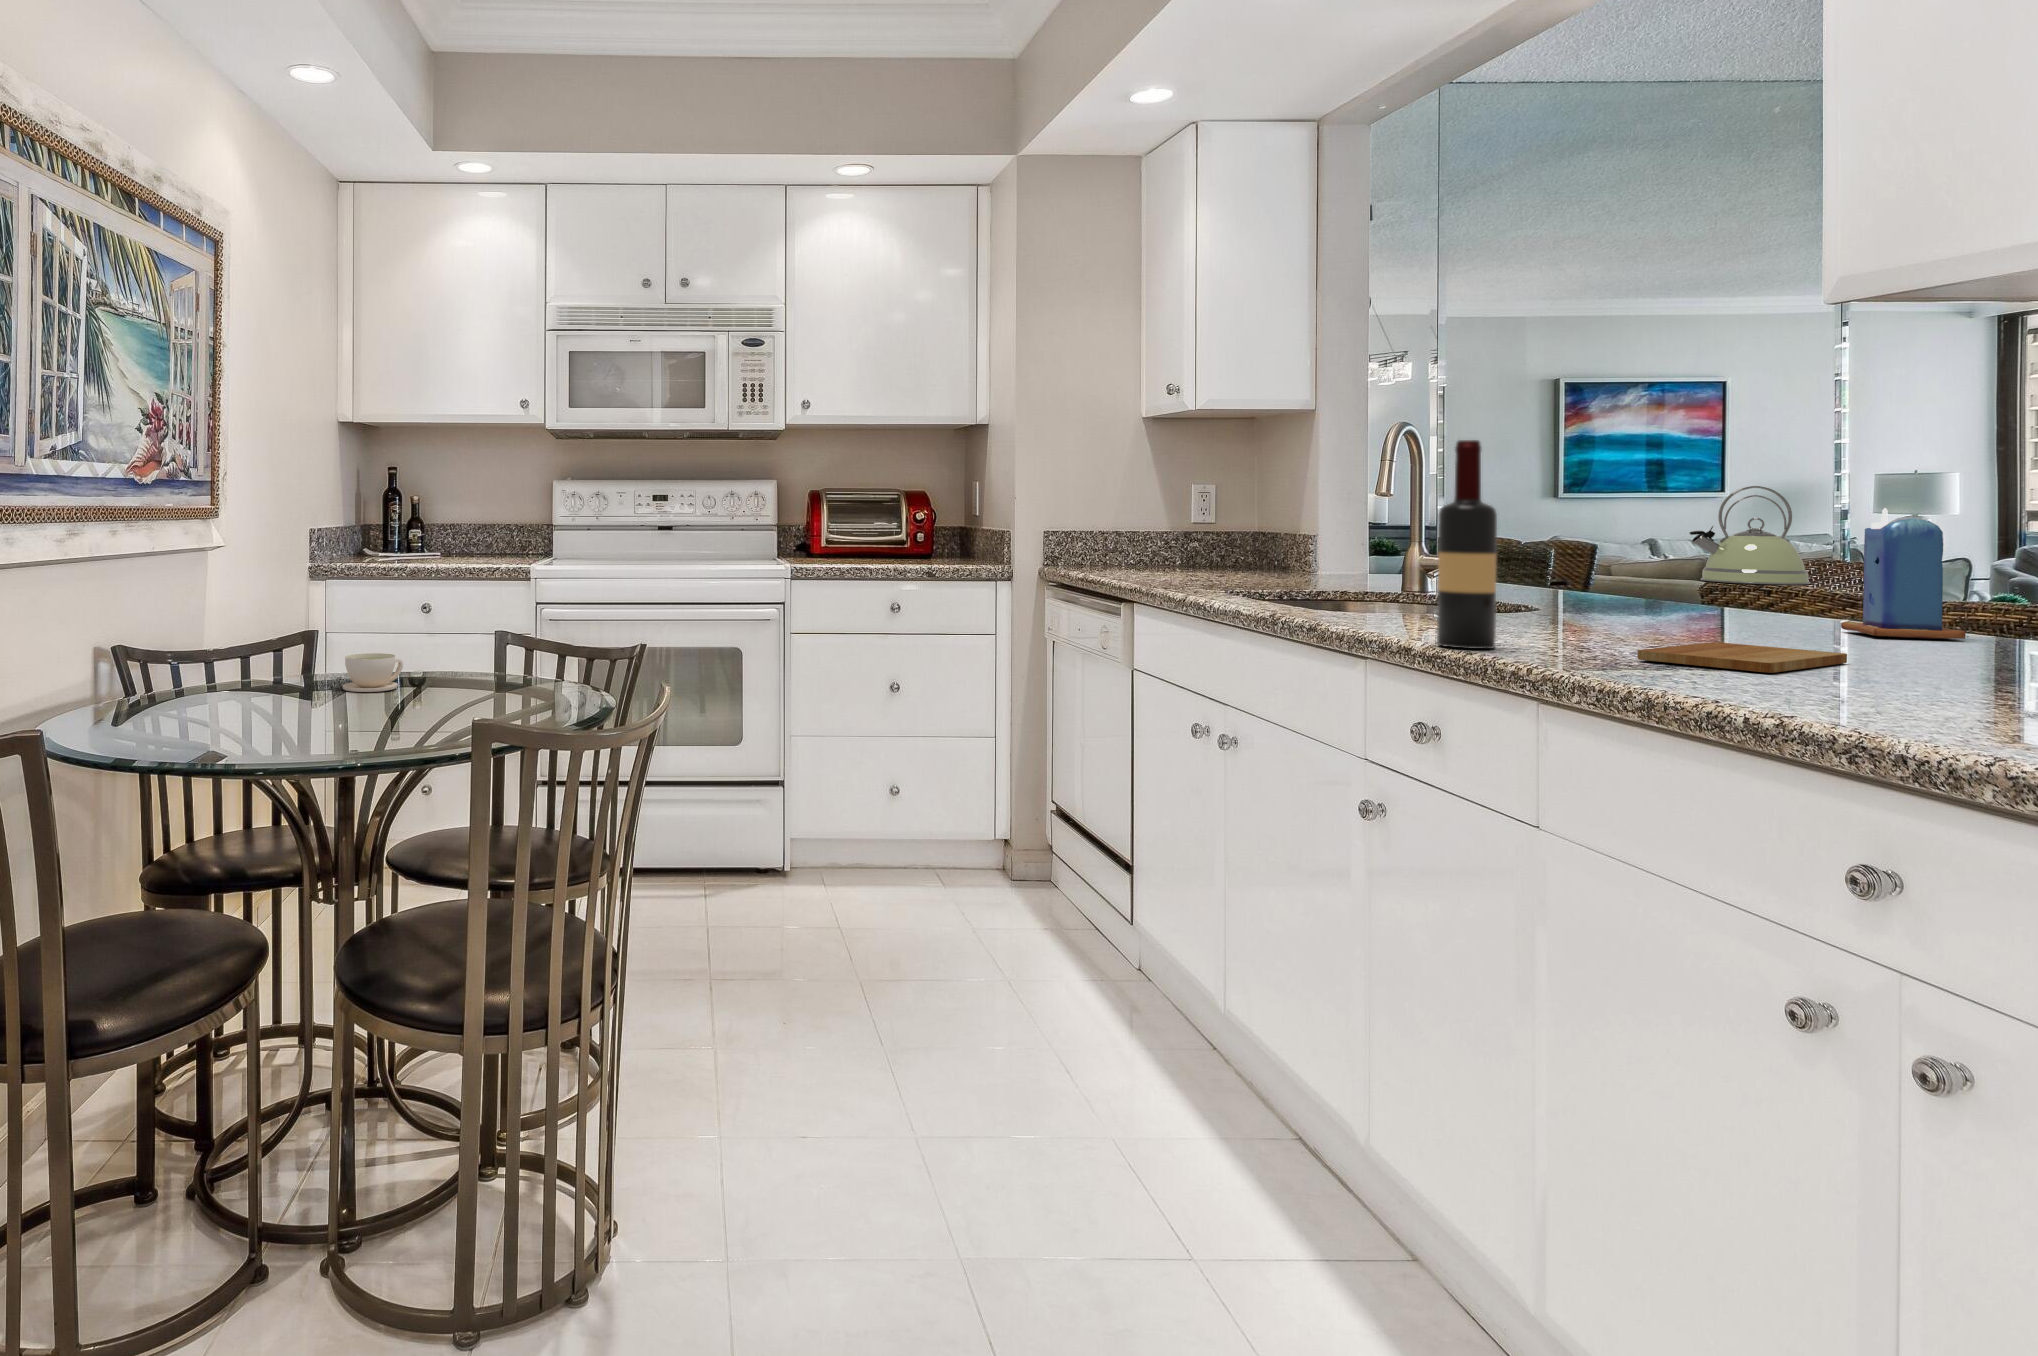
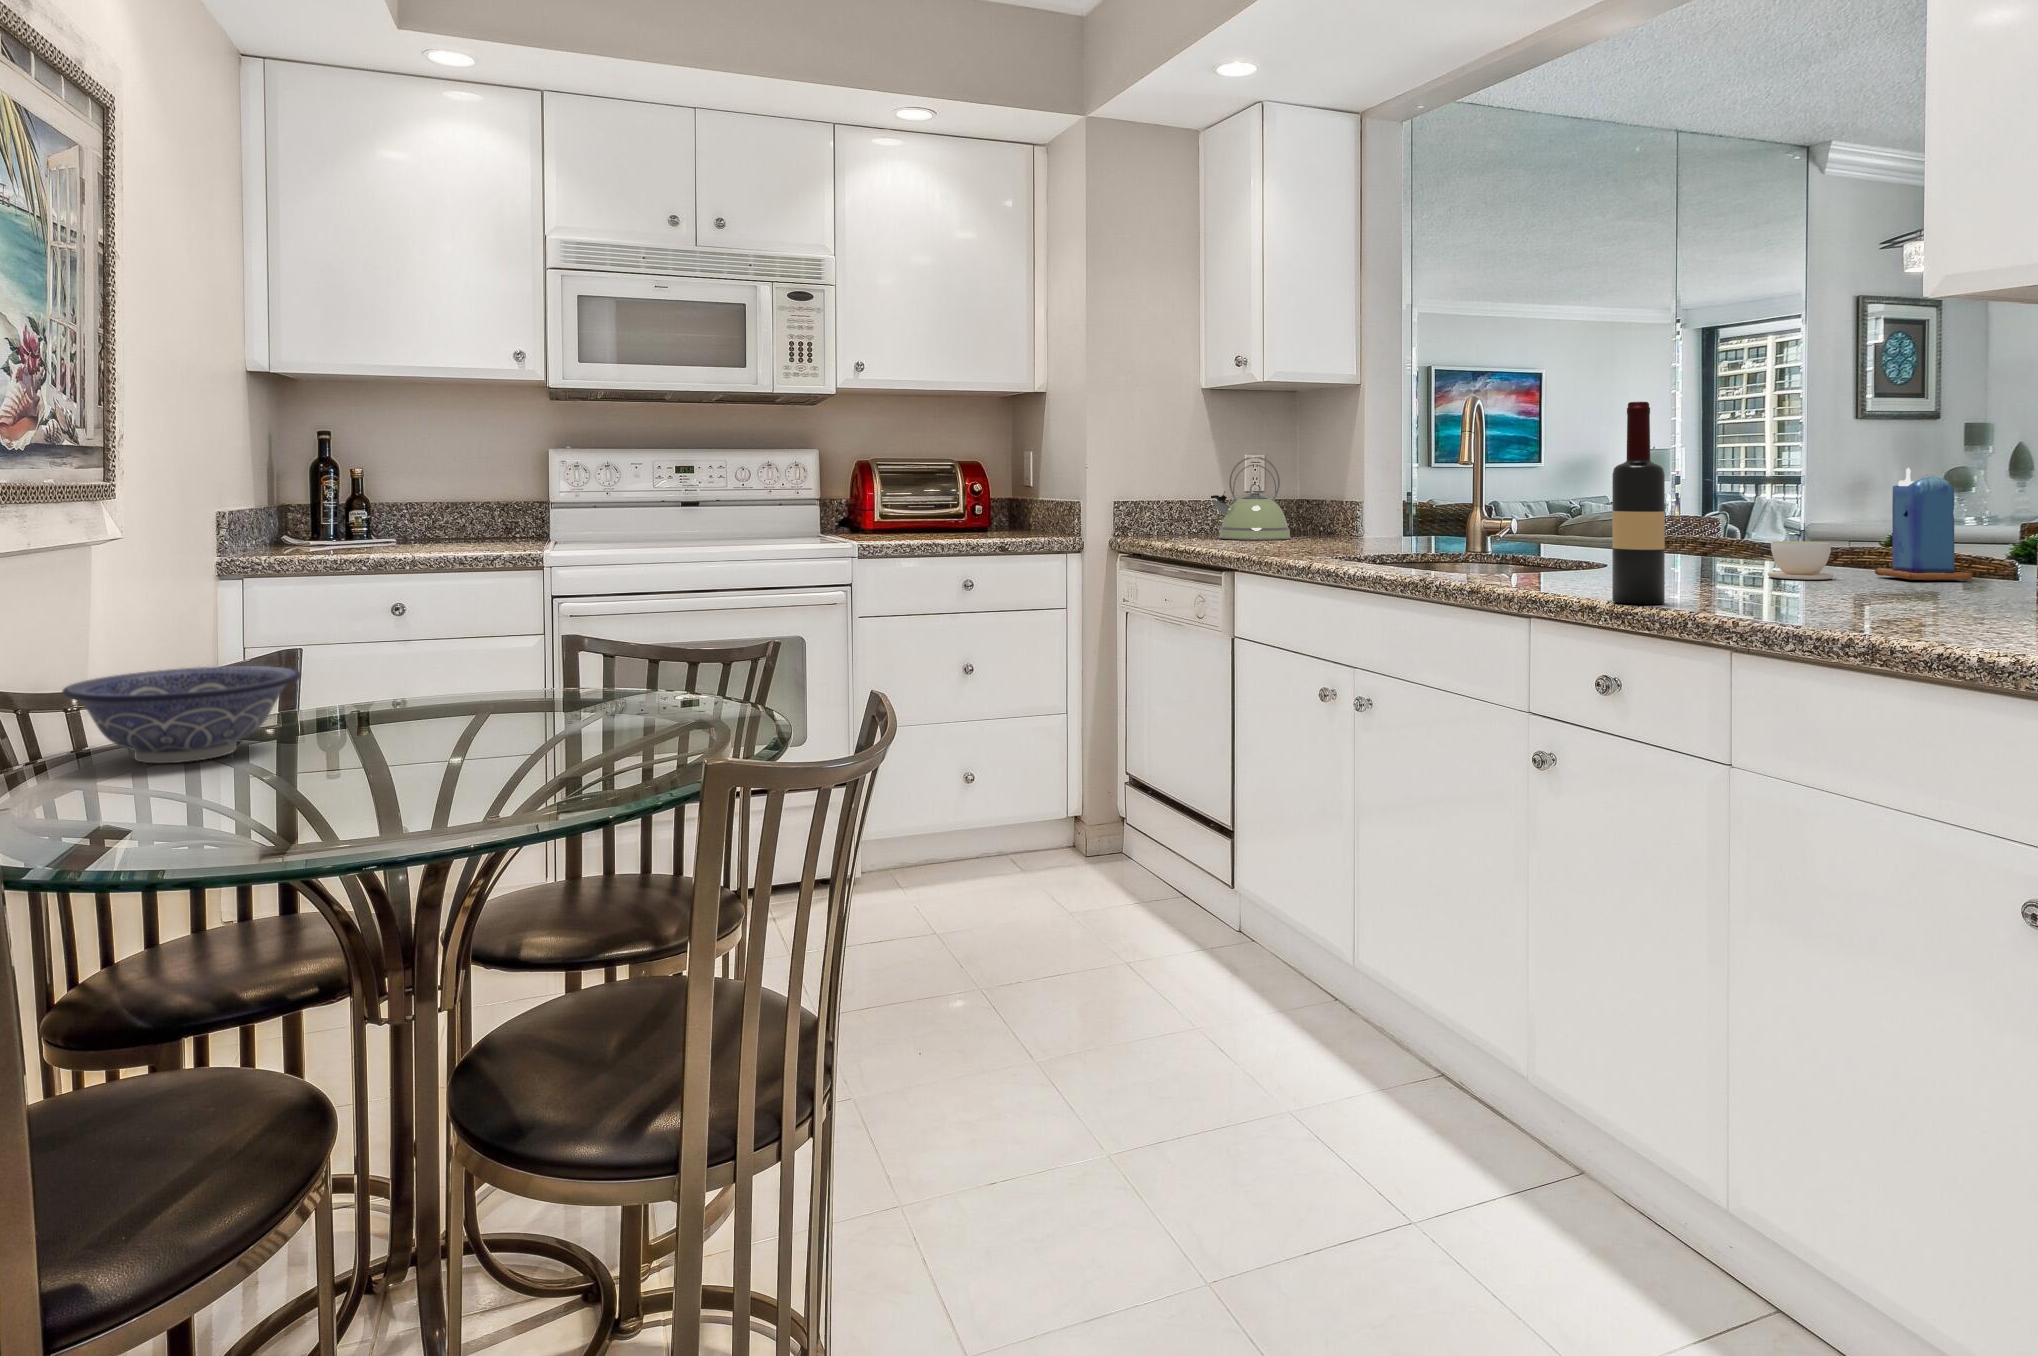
kettle: present [1690,486,1810,585] -> present [1211,456,1291,540]
cutting board: present [1638,642,1847,673] -> none [1794,589,1941,615]
decorative bowl: none [150,647,301,713] -> present [62,666,301,763]
coffee cup: present [343,653,403,692] -> present [1767,541,1833,580]

